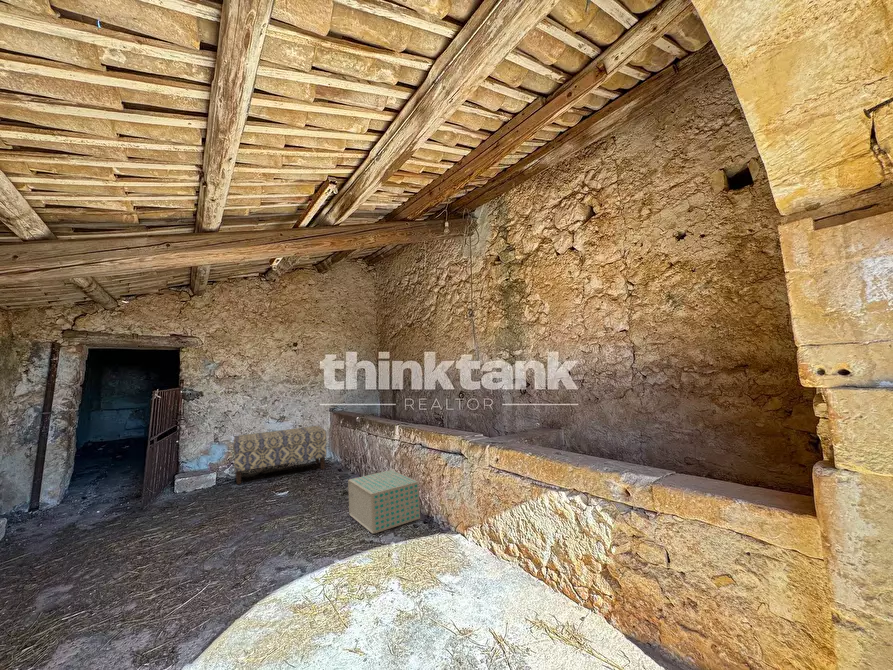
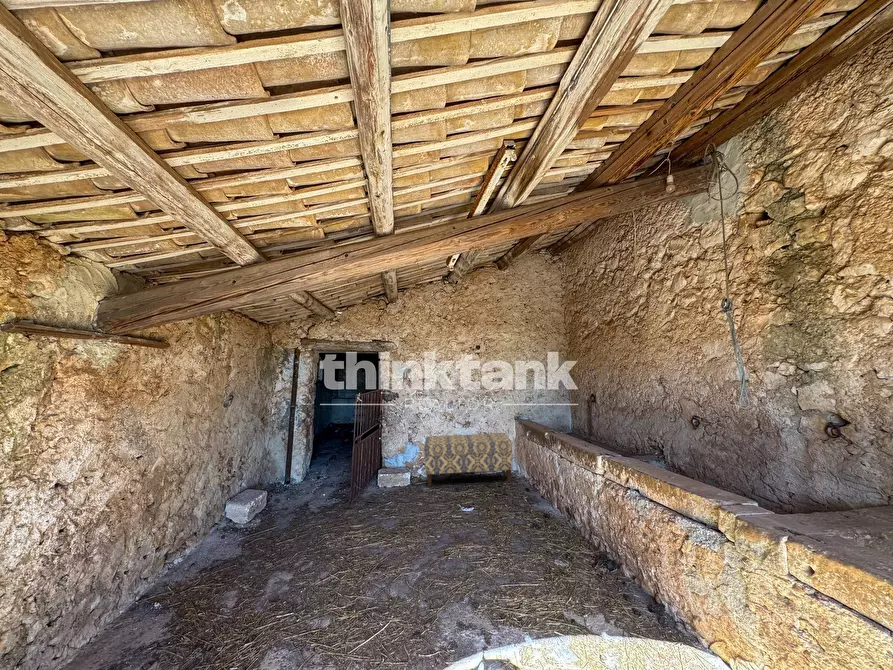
storage box: present [348,470,420,533] -> none [539,514,644,610]

